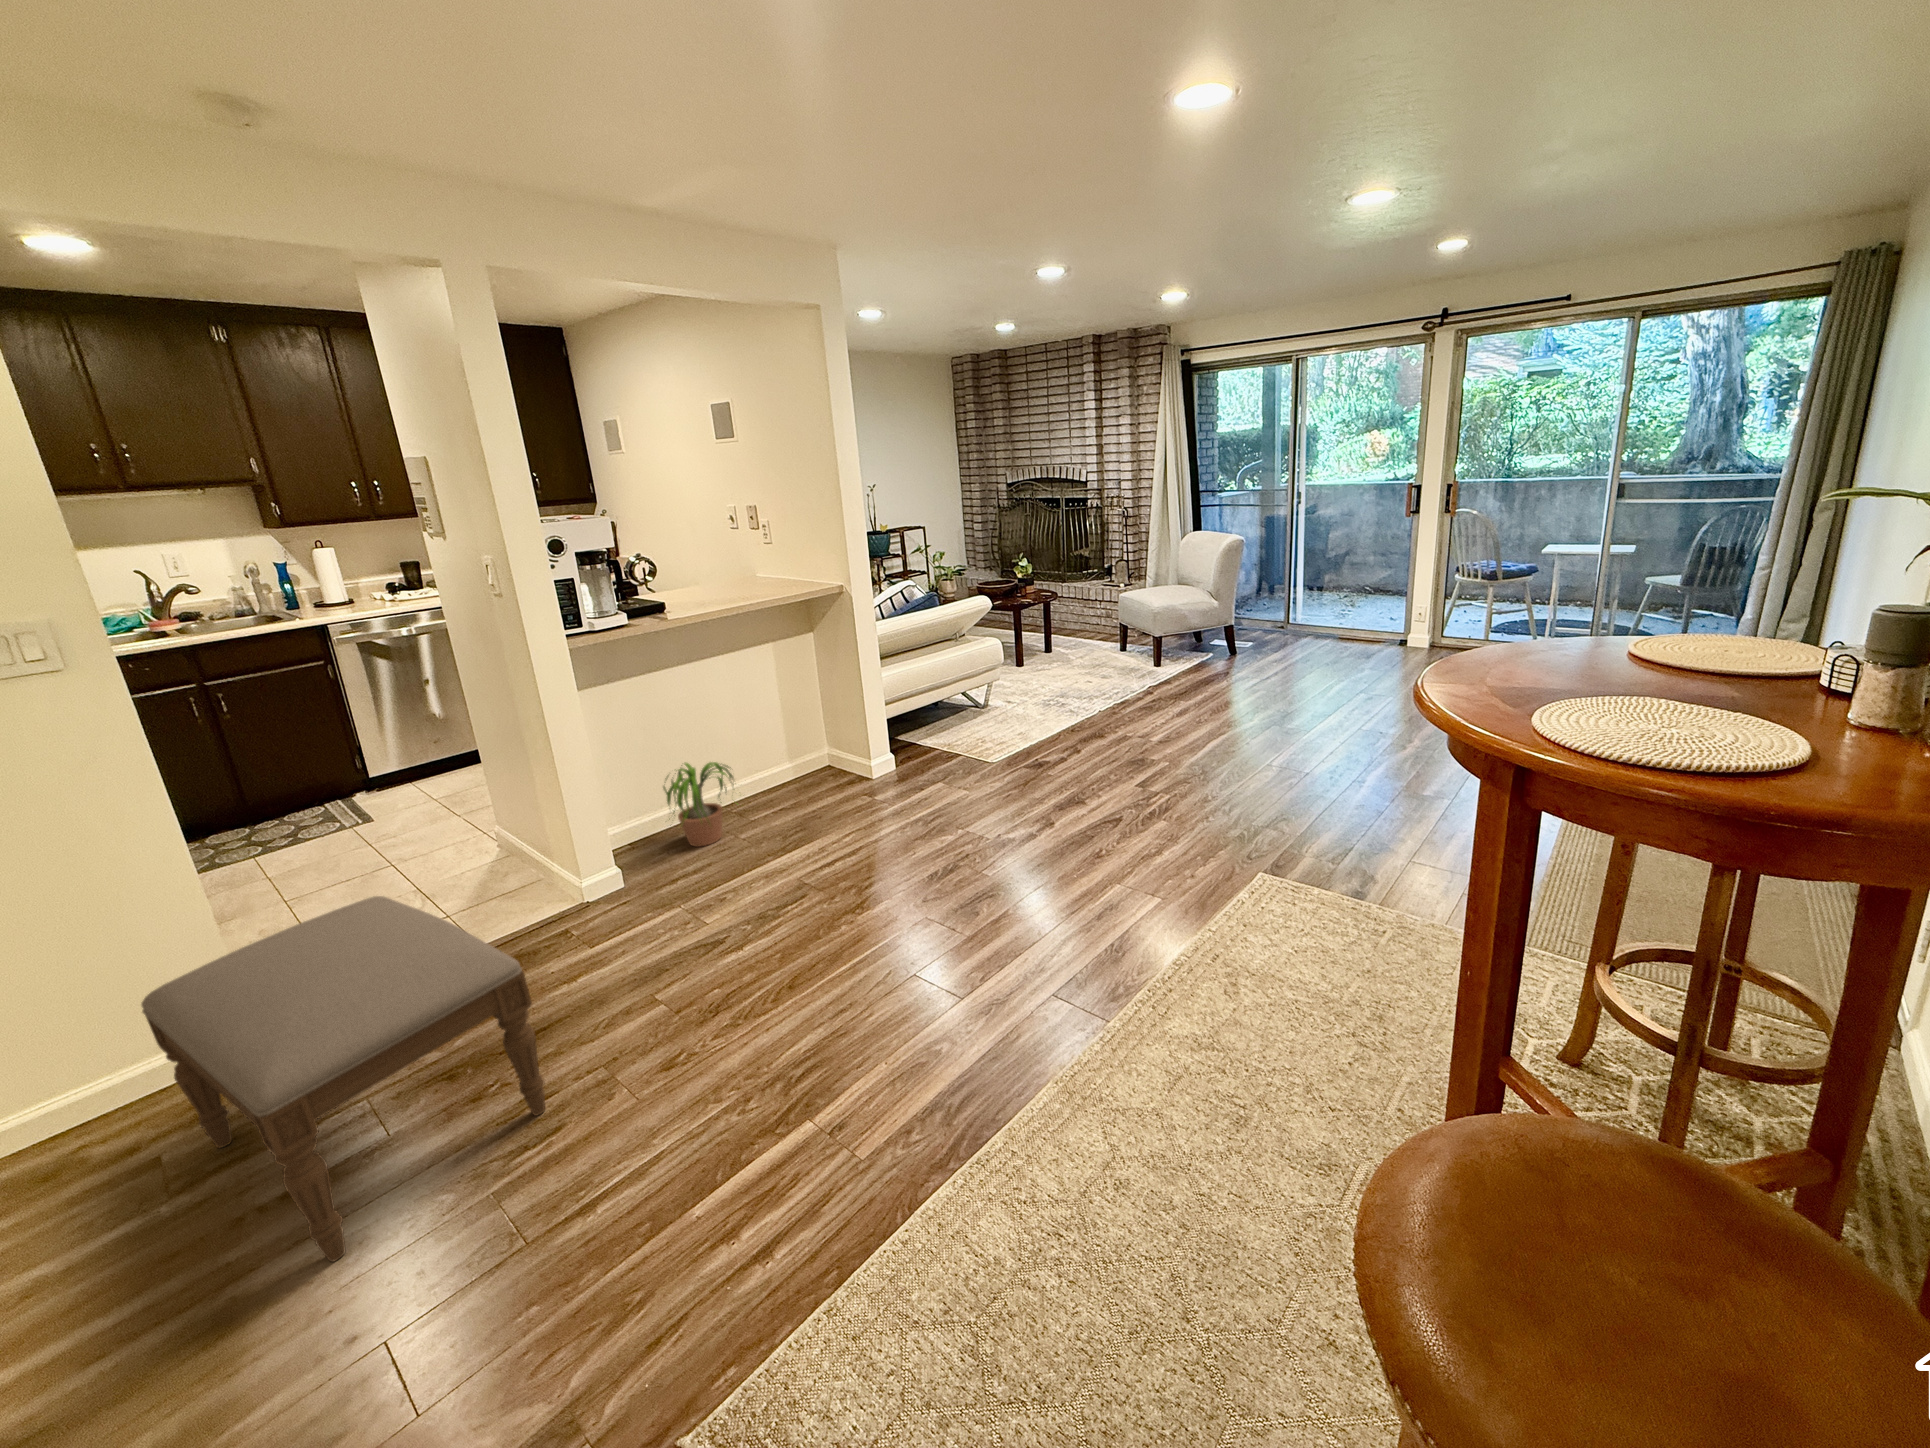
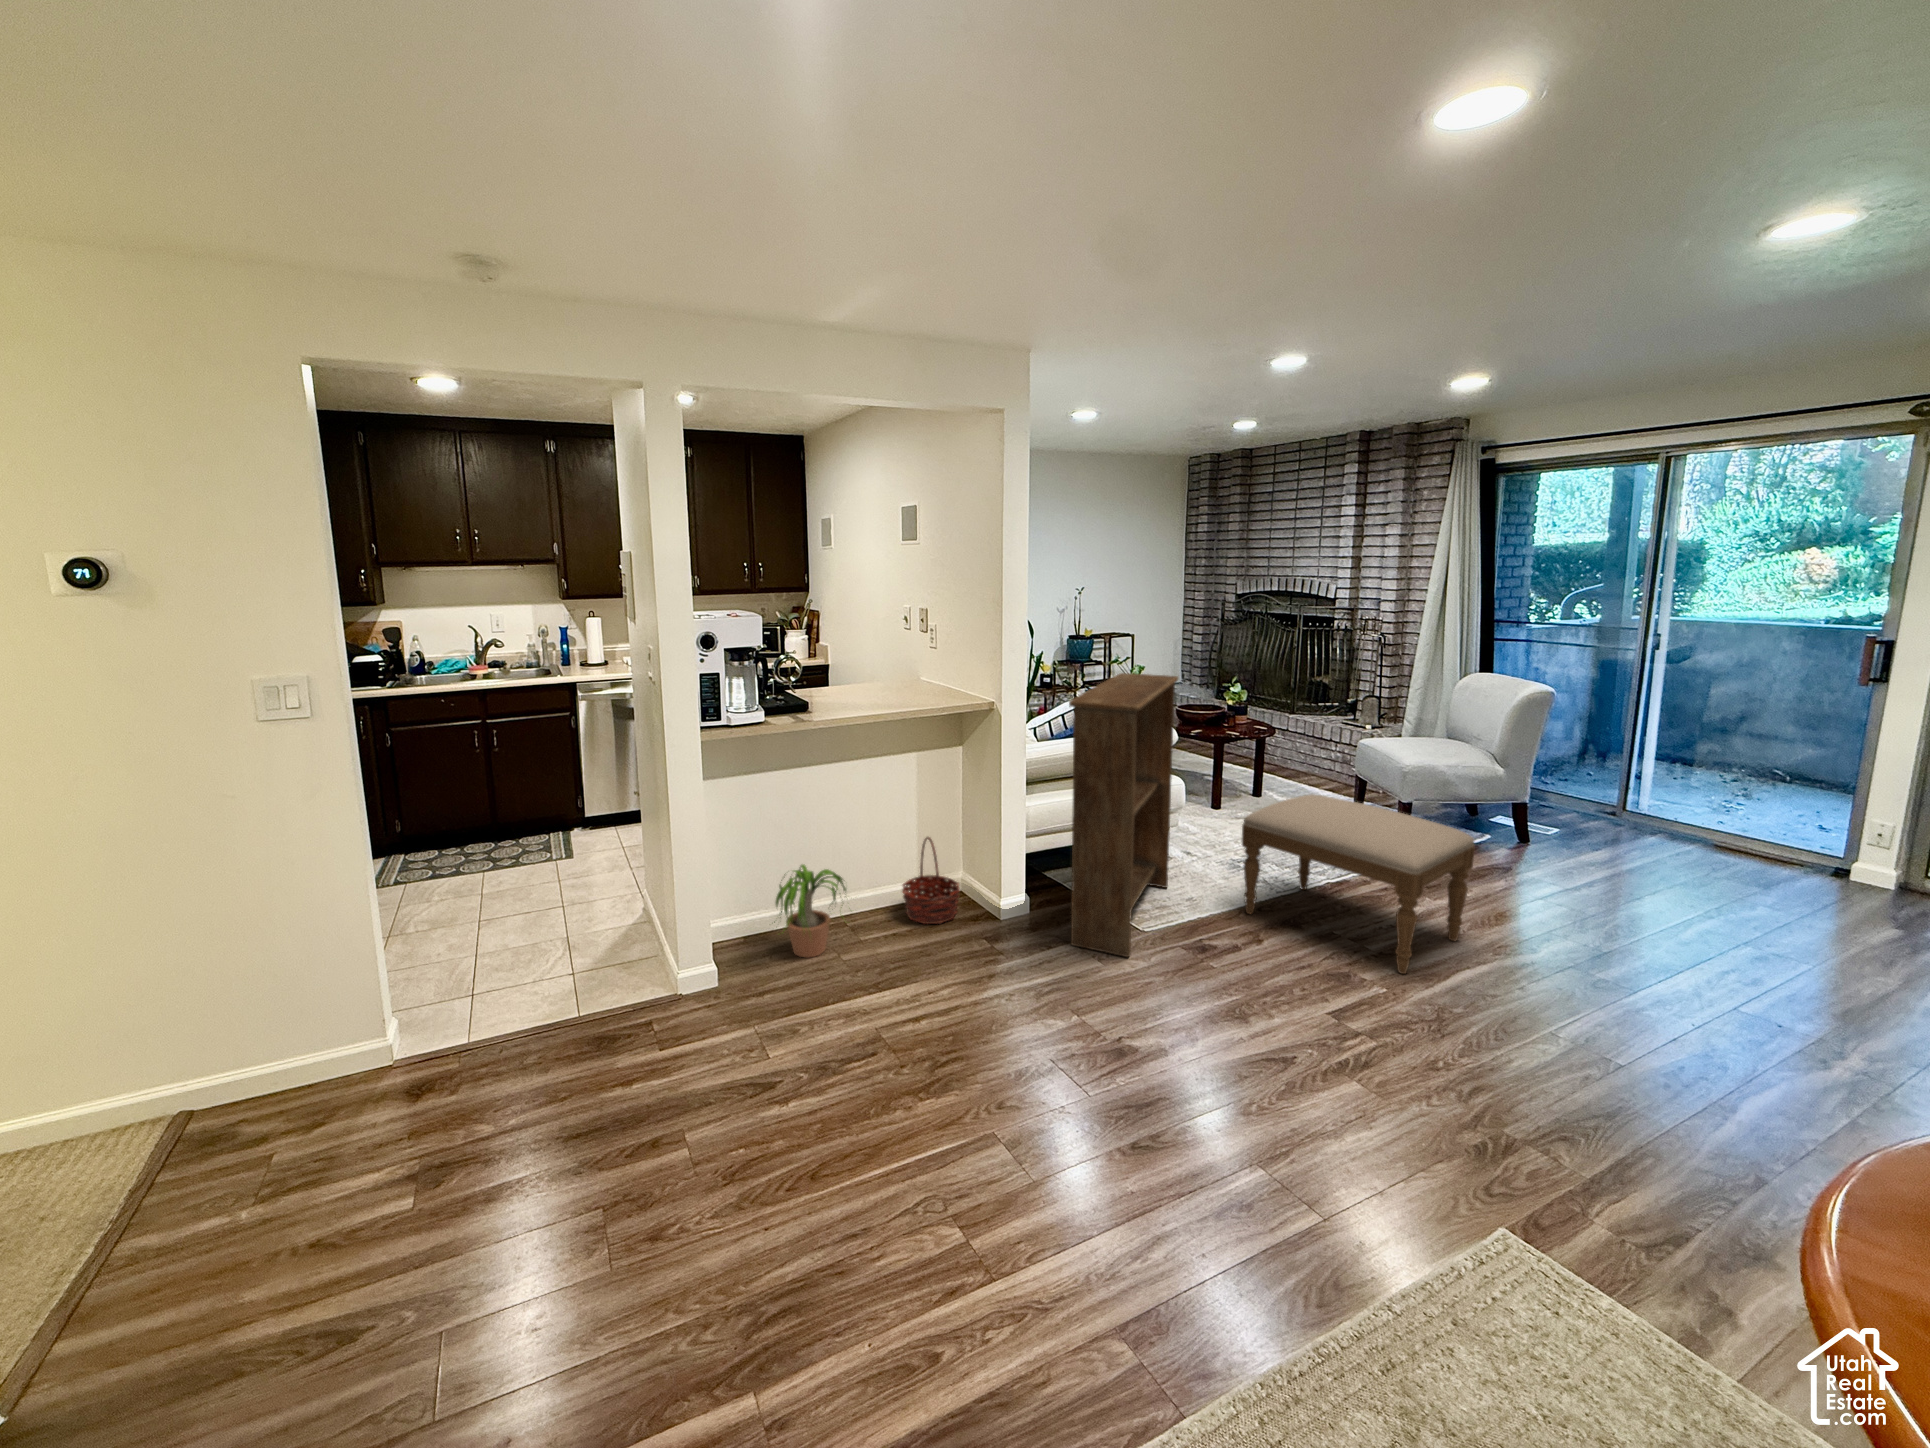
bookshelf: none [916,551,1001,785] -> present [1069,673,1178,957]
basket: none [778,719,834,797] -> present [902,837,960,924]
ottoman: present [141,896,545,1262] -> present [1242,795,1475,974]

